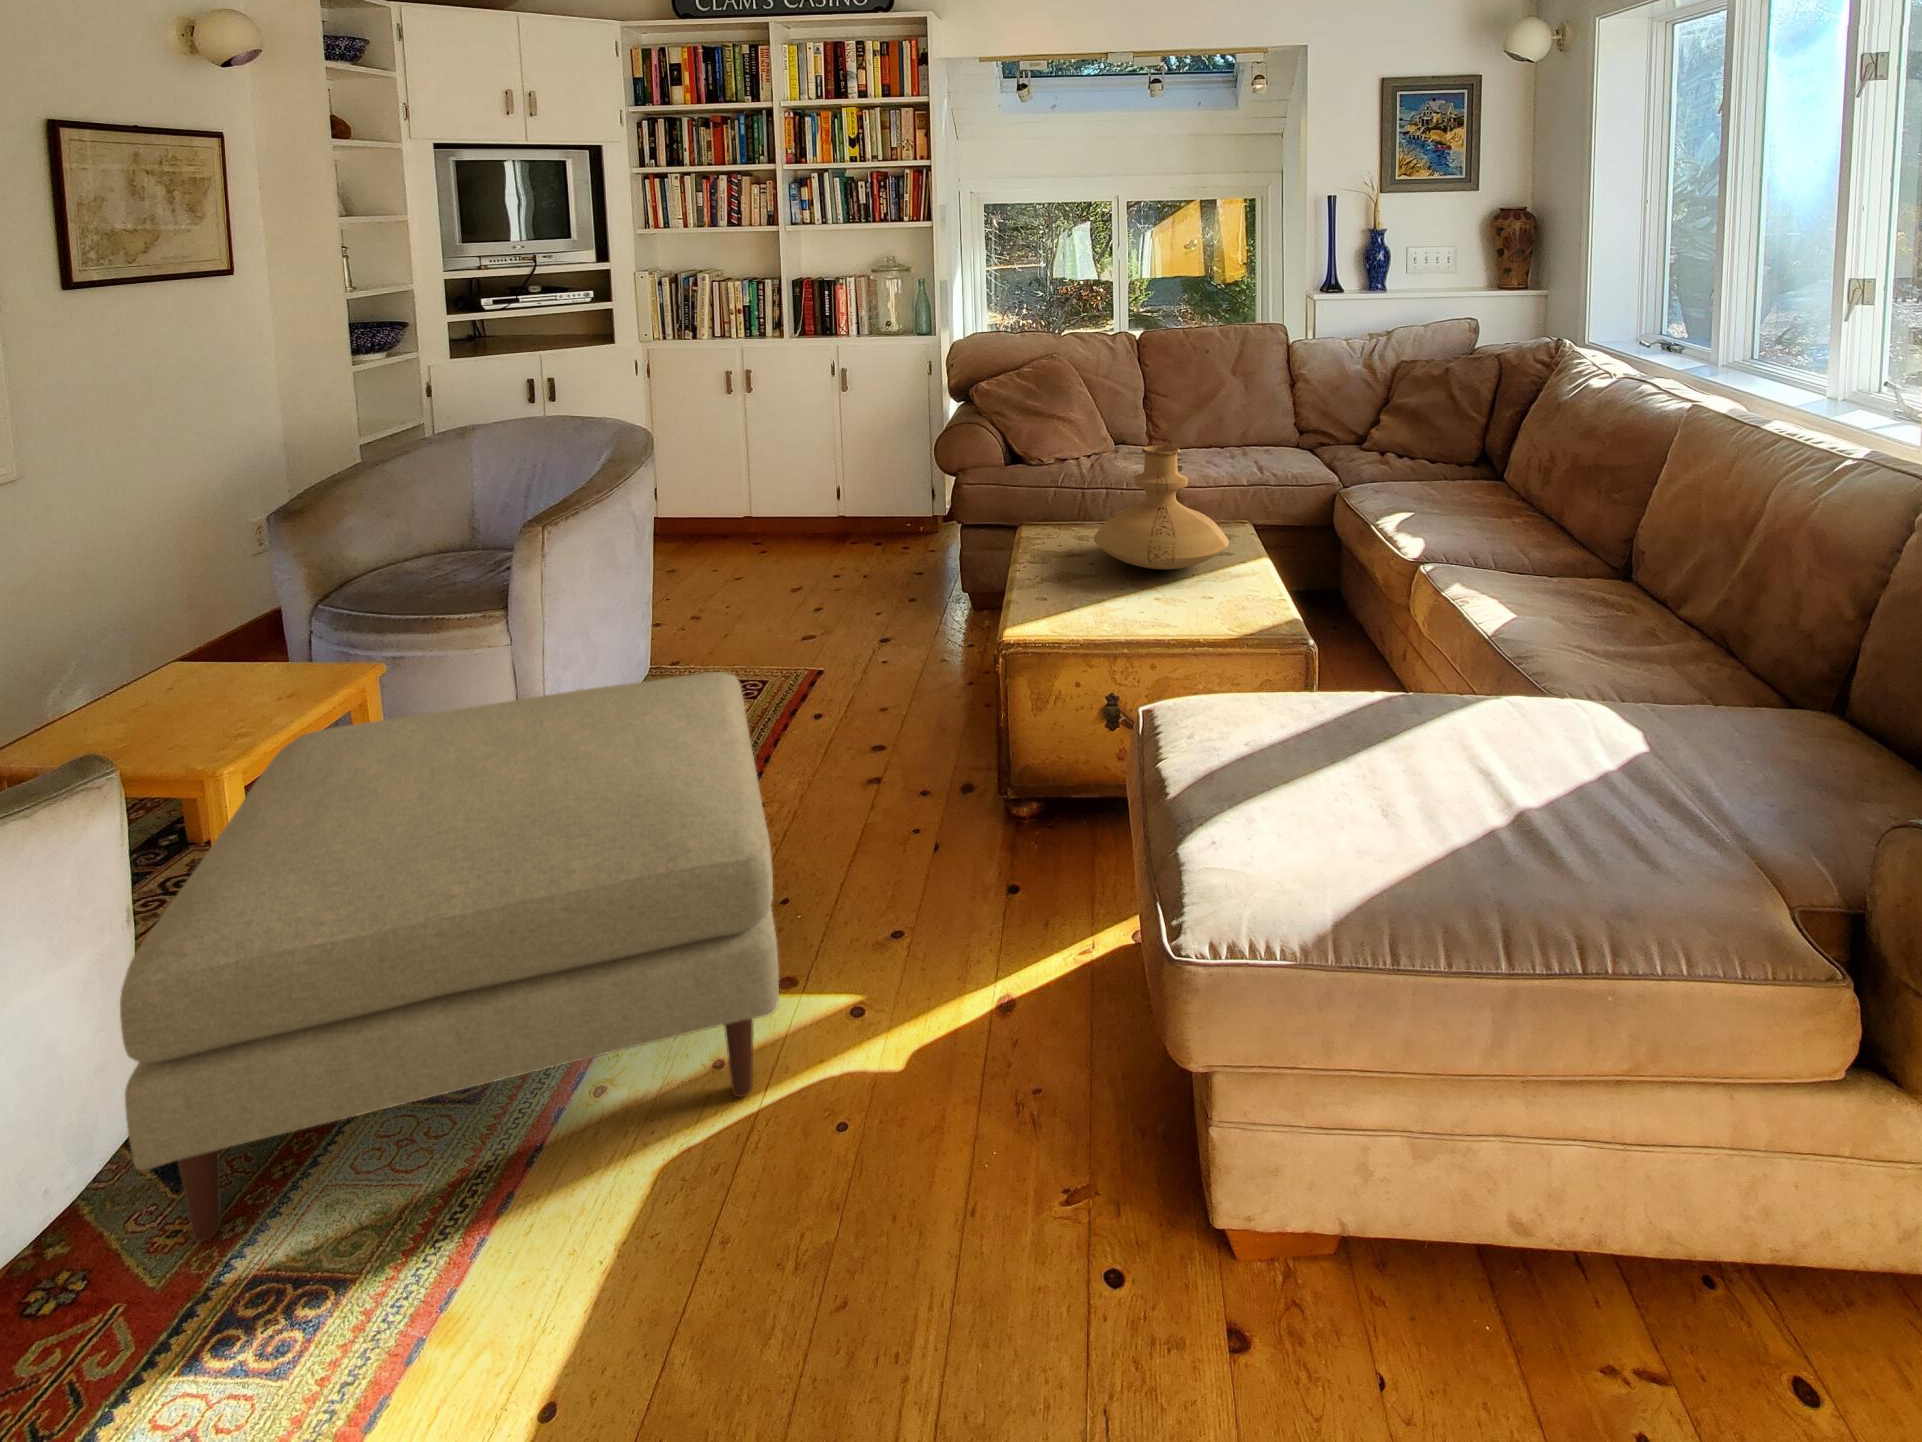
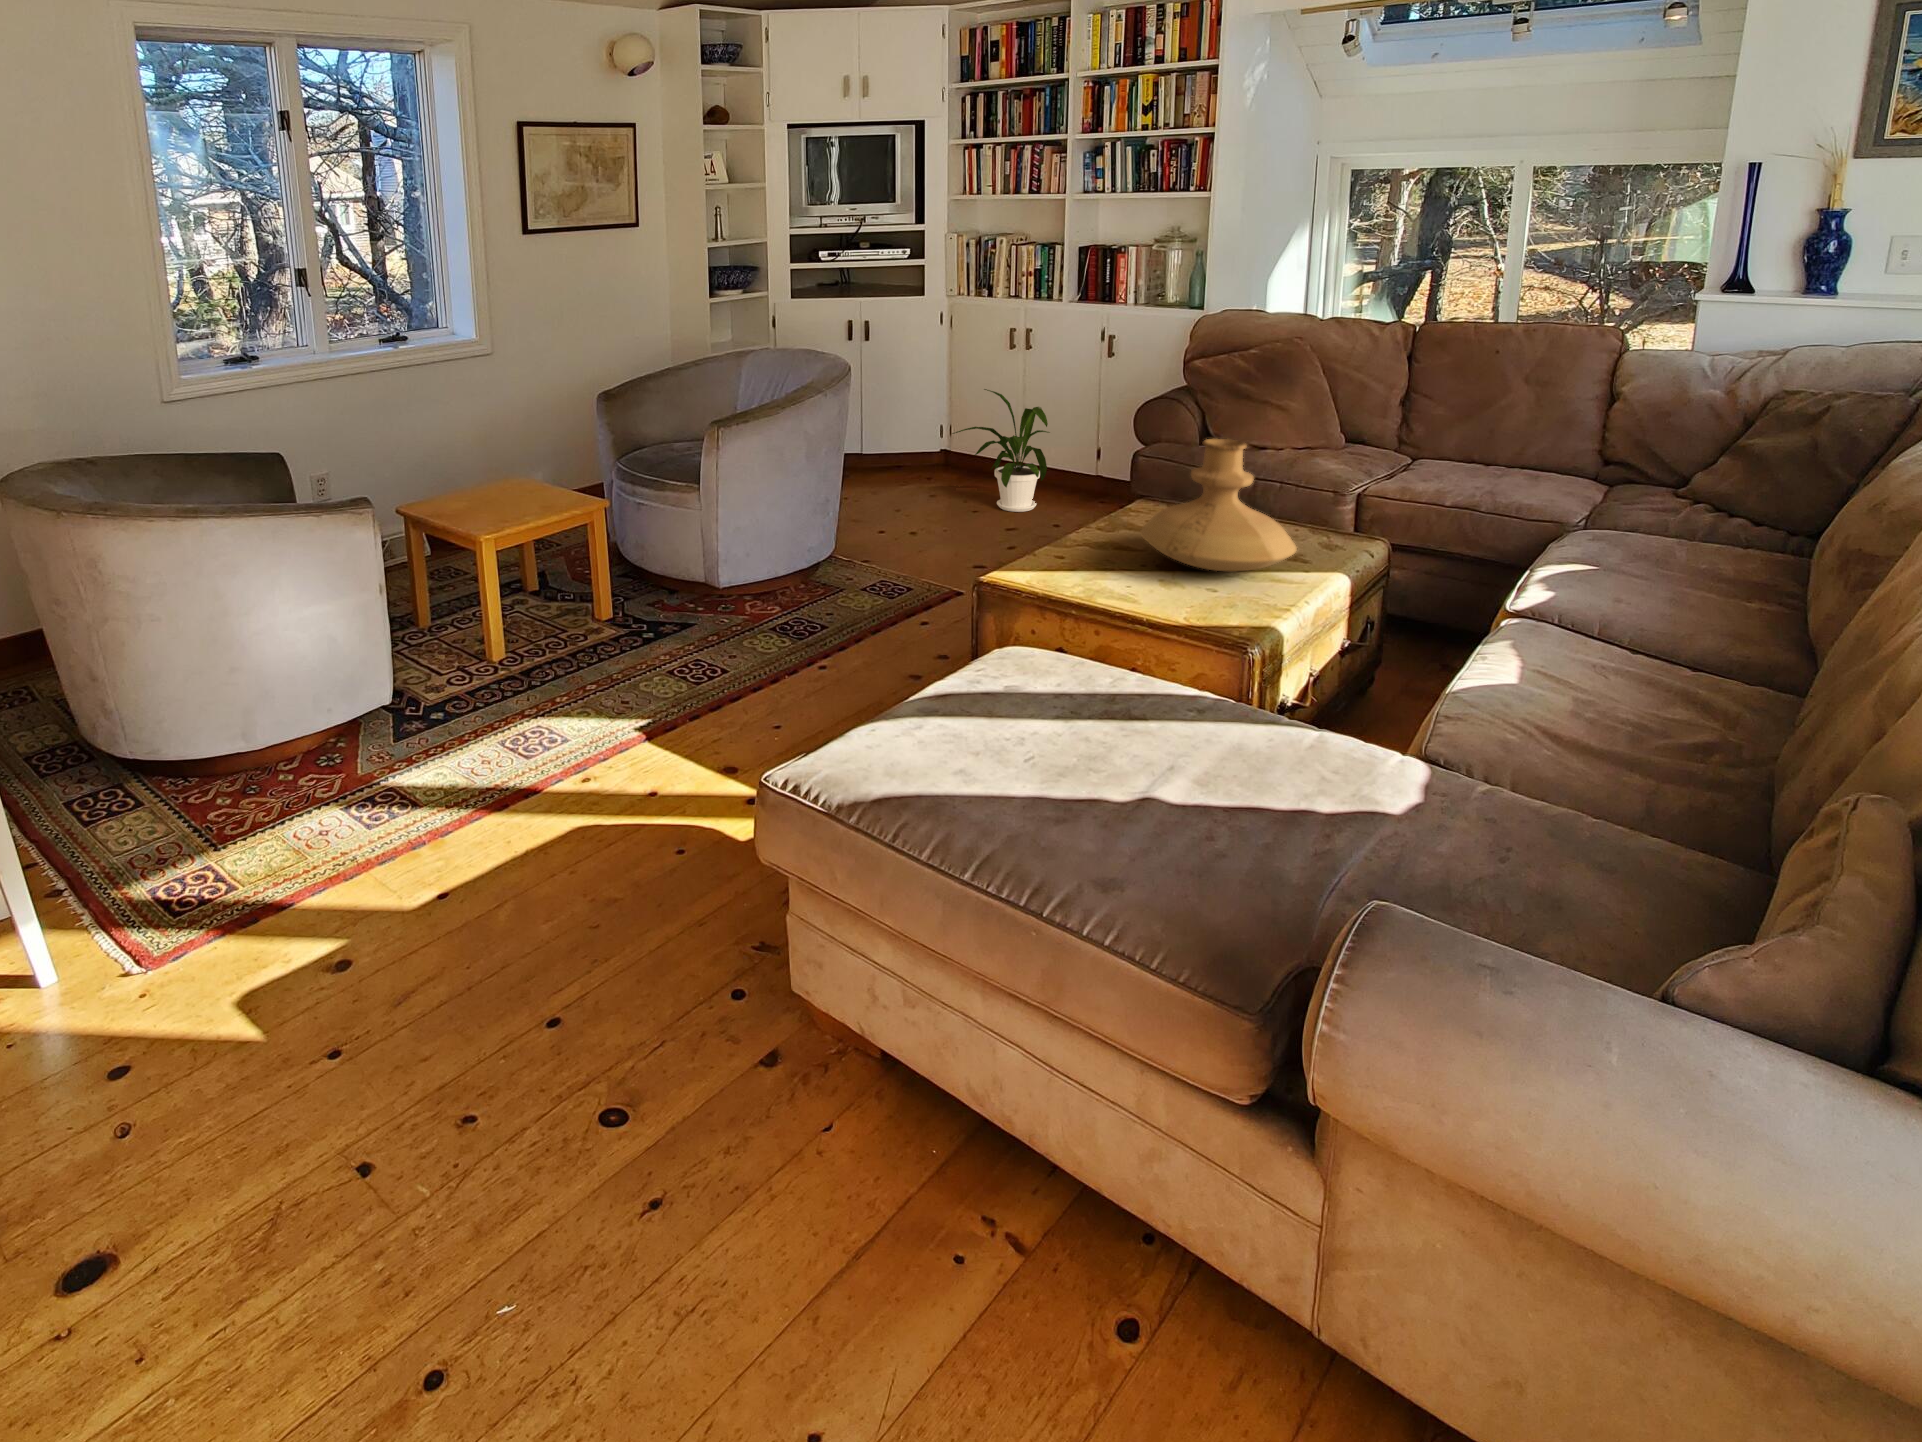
house plant: none [697,432,803,559] -> present [952,389,1050,512]
ottoman: present [120,672,779,1242] -> none [351,524,773,818]

